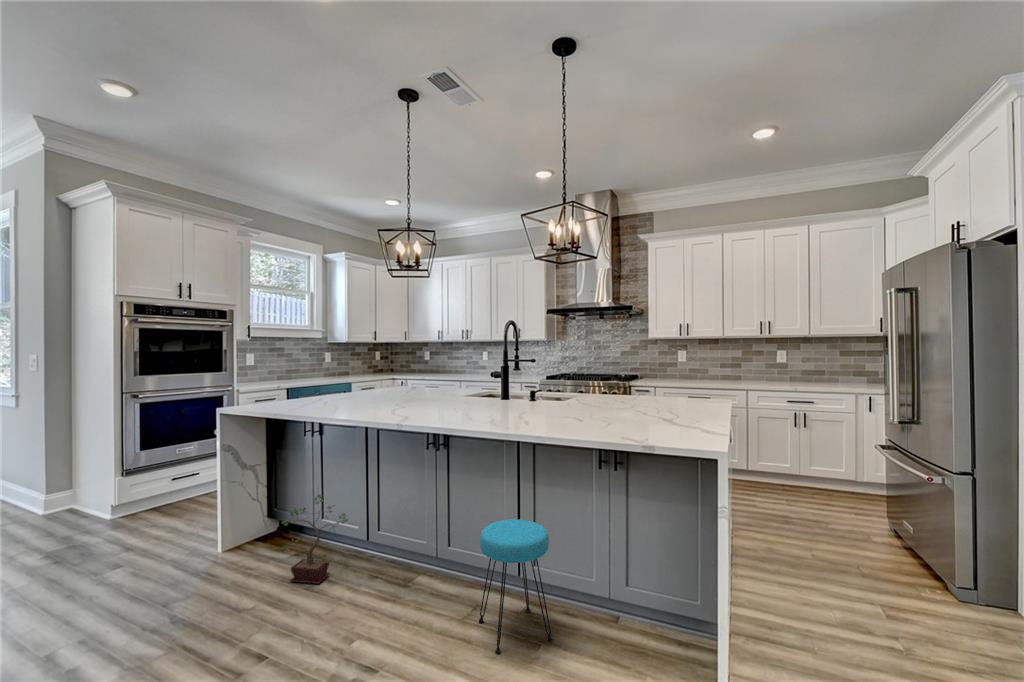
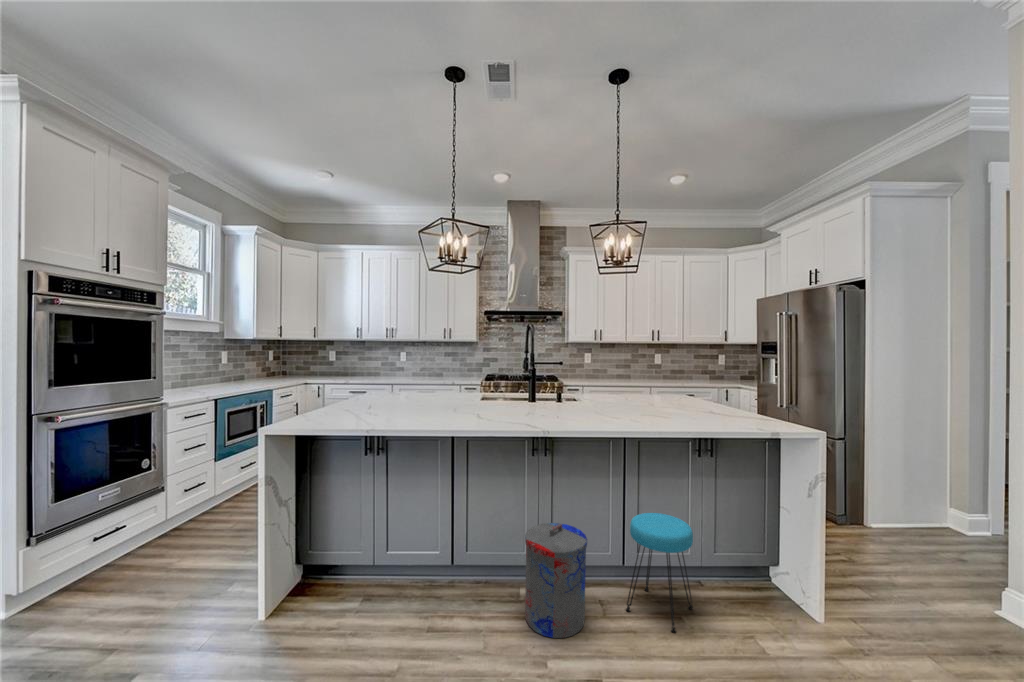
potted plant: present [282,494,348,584] -> none [388,522,478,627]
trash can: none [373,512,438,625] -> present [525,523,587,638]

